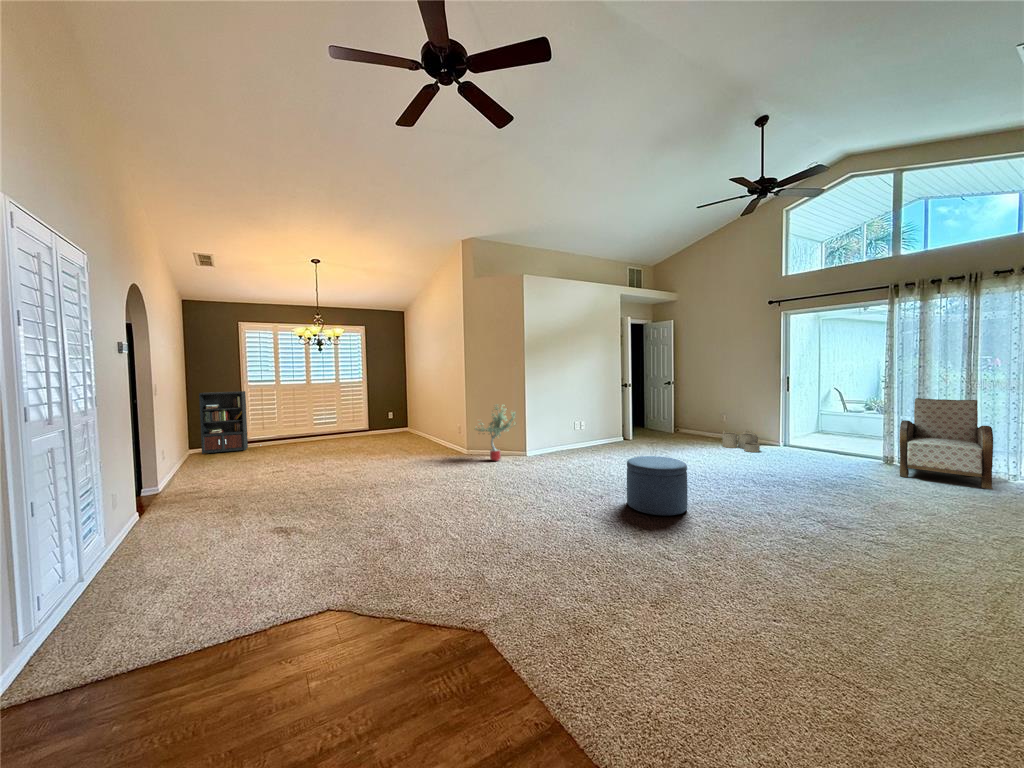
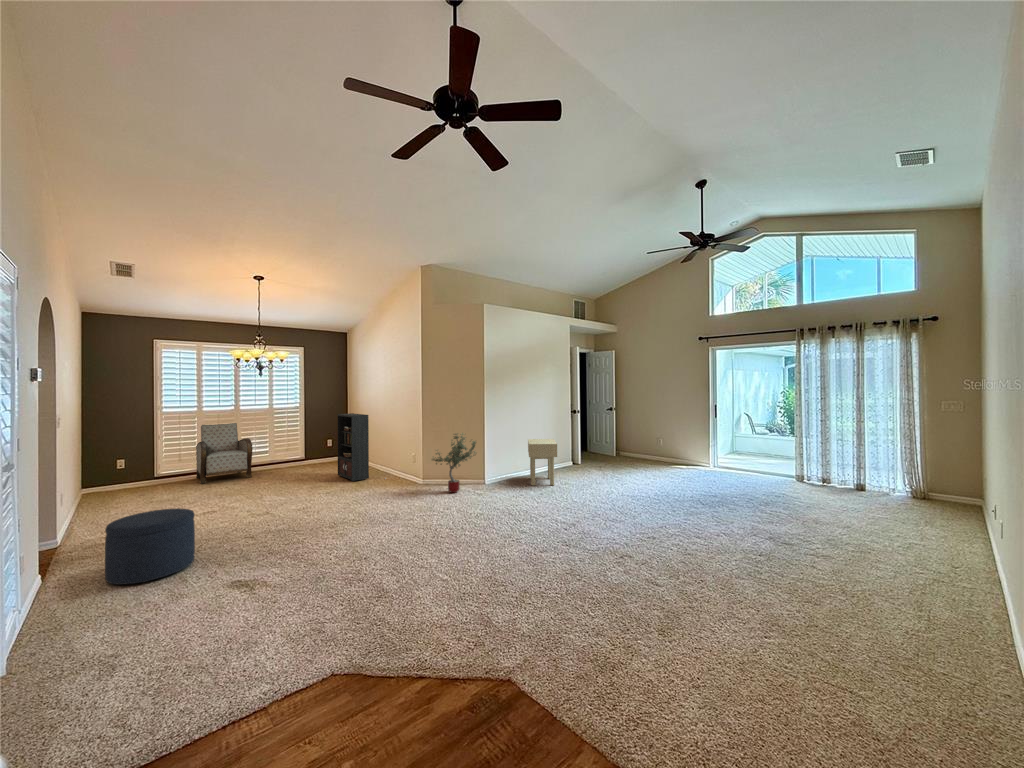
bookcase: present [199,391,261,454] -> present [338,413,386,481]
armchair: present [900,398,993,489] -> present [196,423,252,484]
side table: none [570,412,599,458] -> present [528,439,557,486]
woven basket: present [723,431,760,452] -> none [664,454,698,475]
ottoman: present [627,456,688,515] -> present [105,508,195,584]

